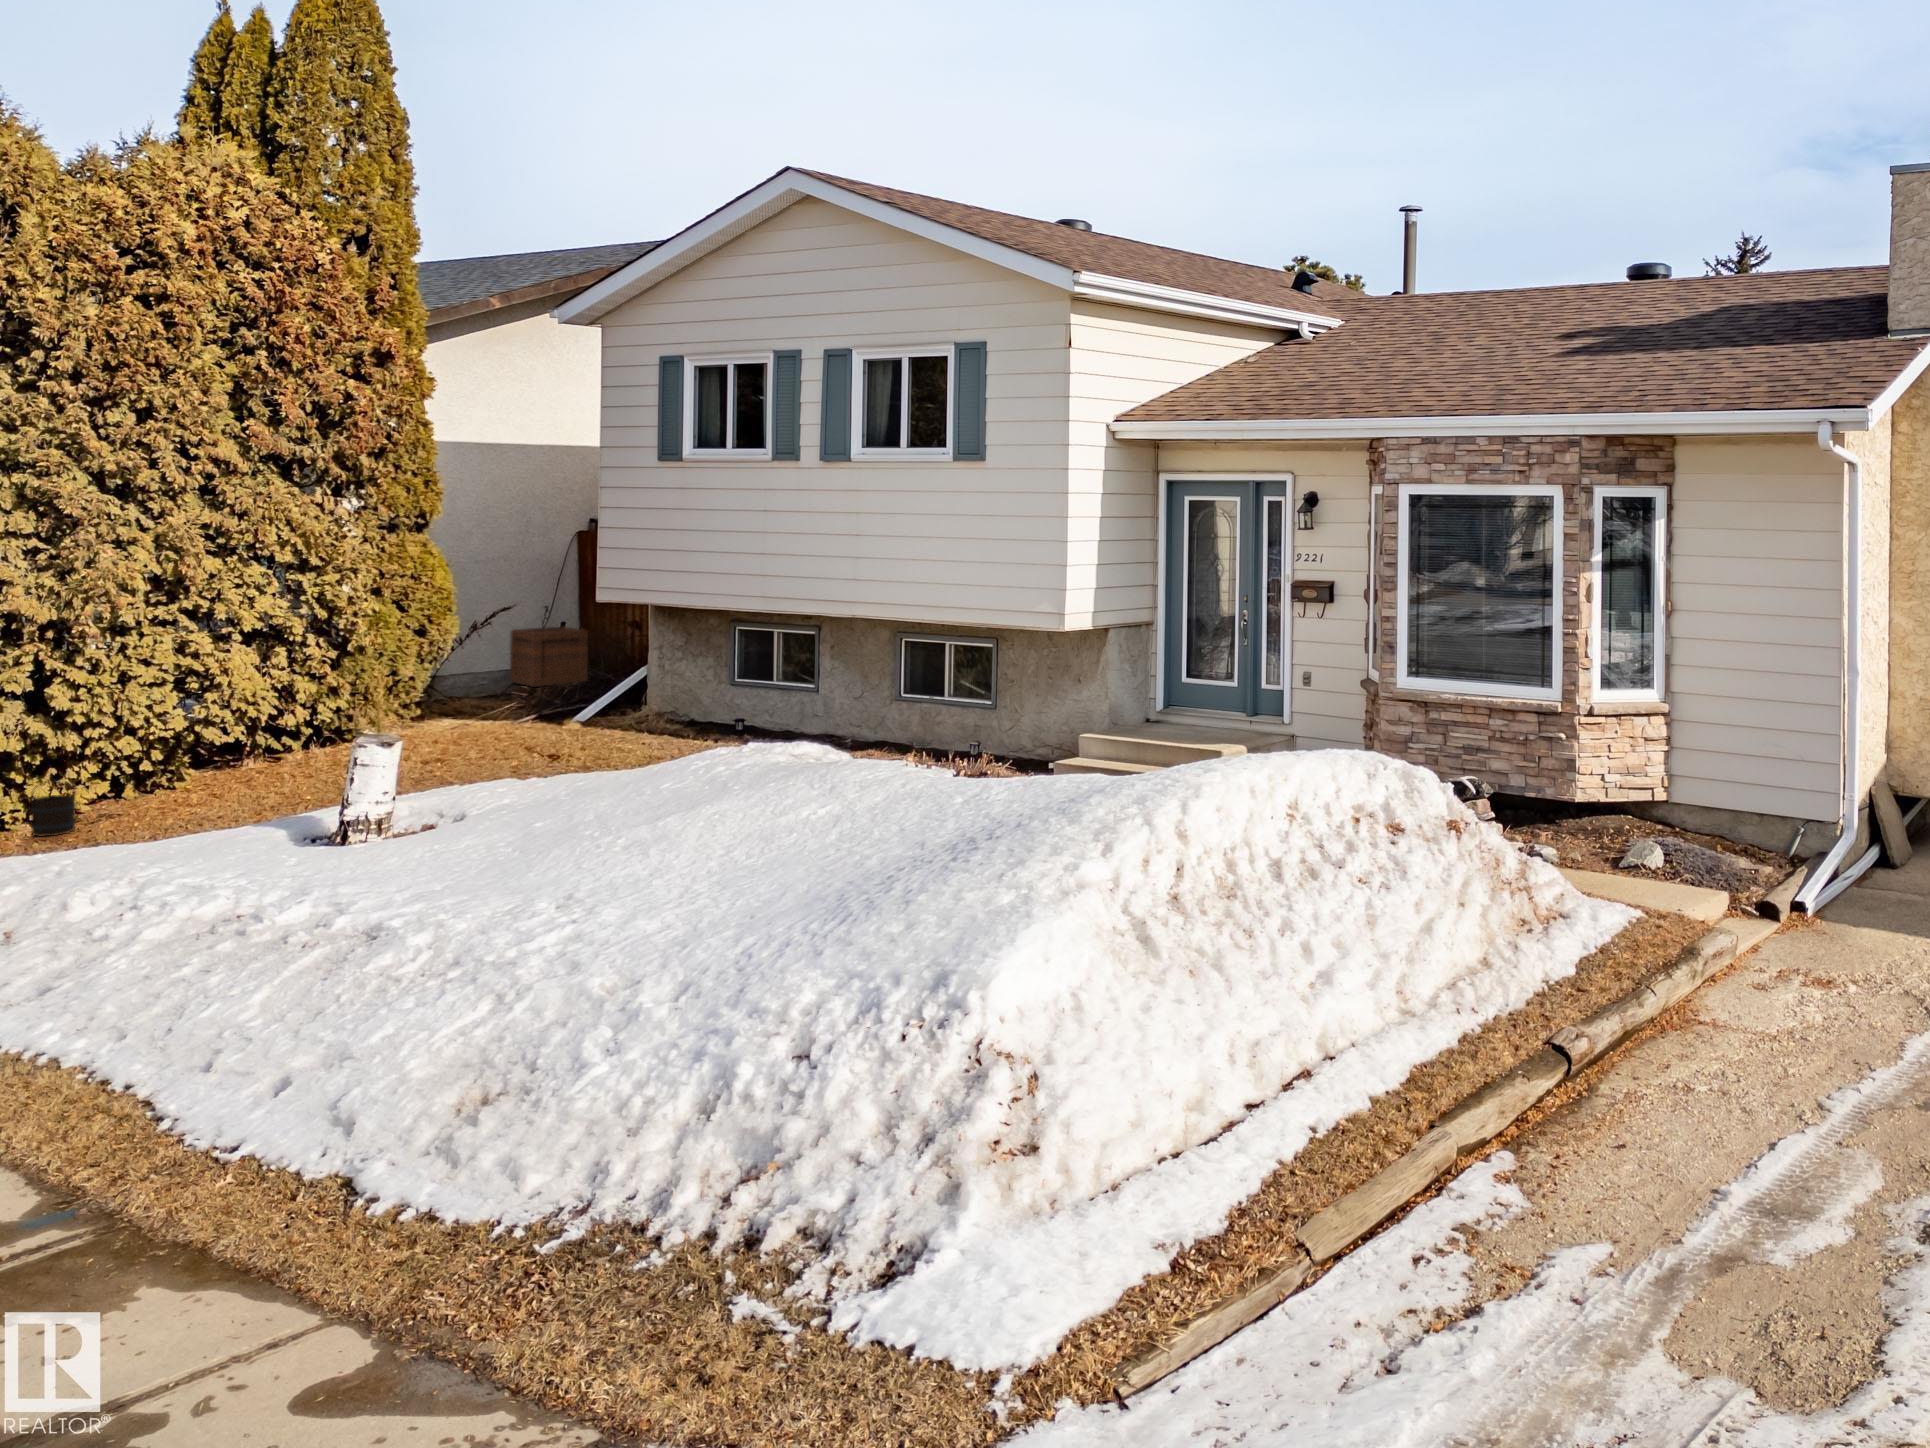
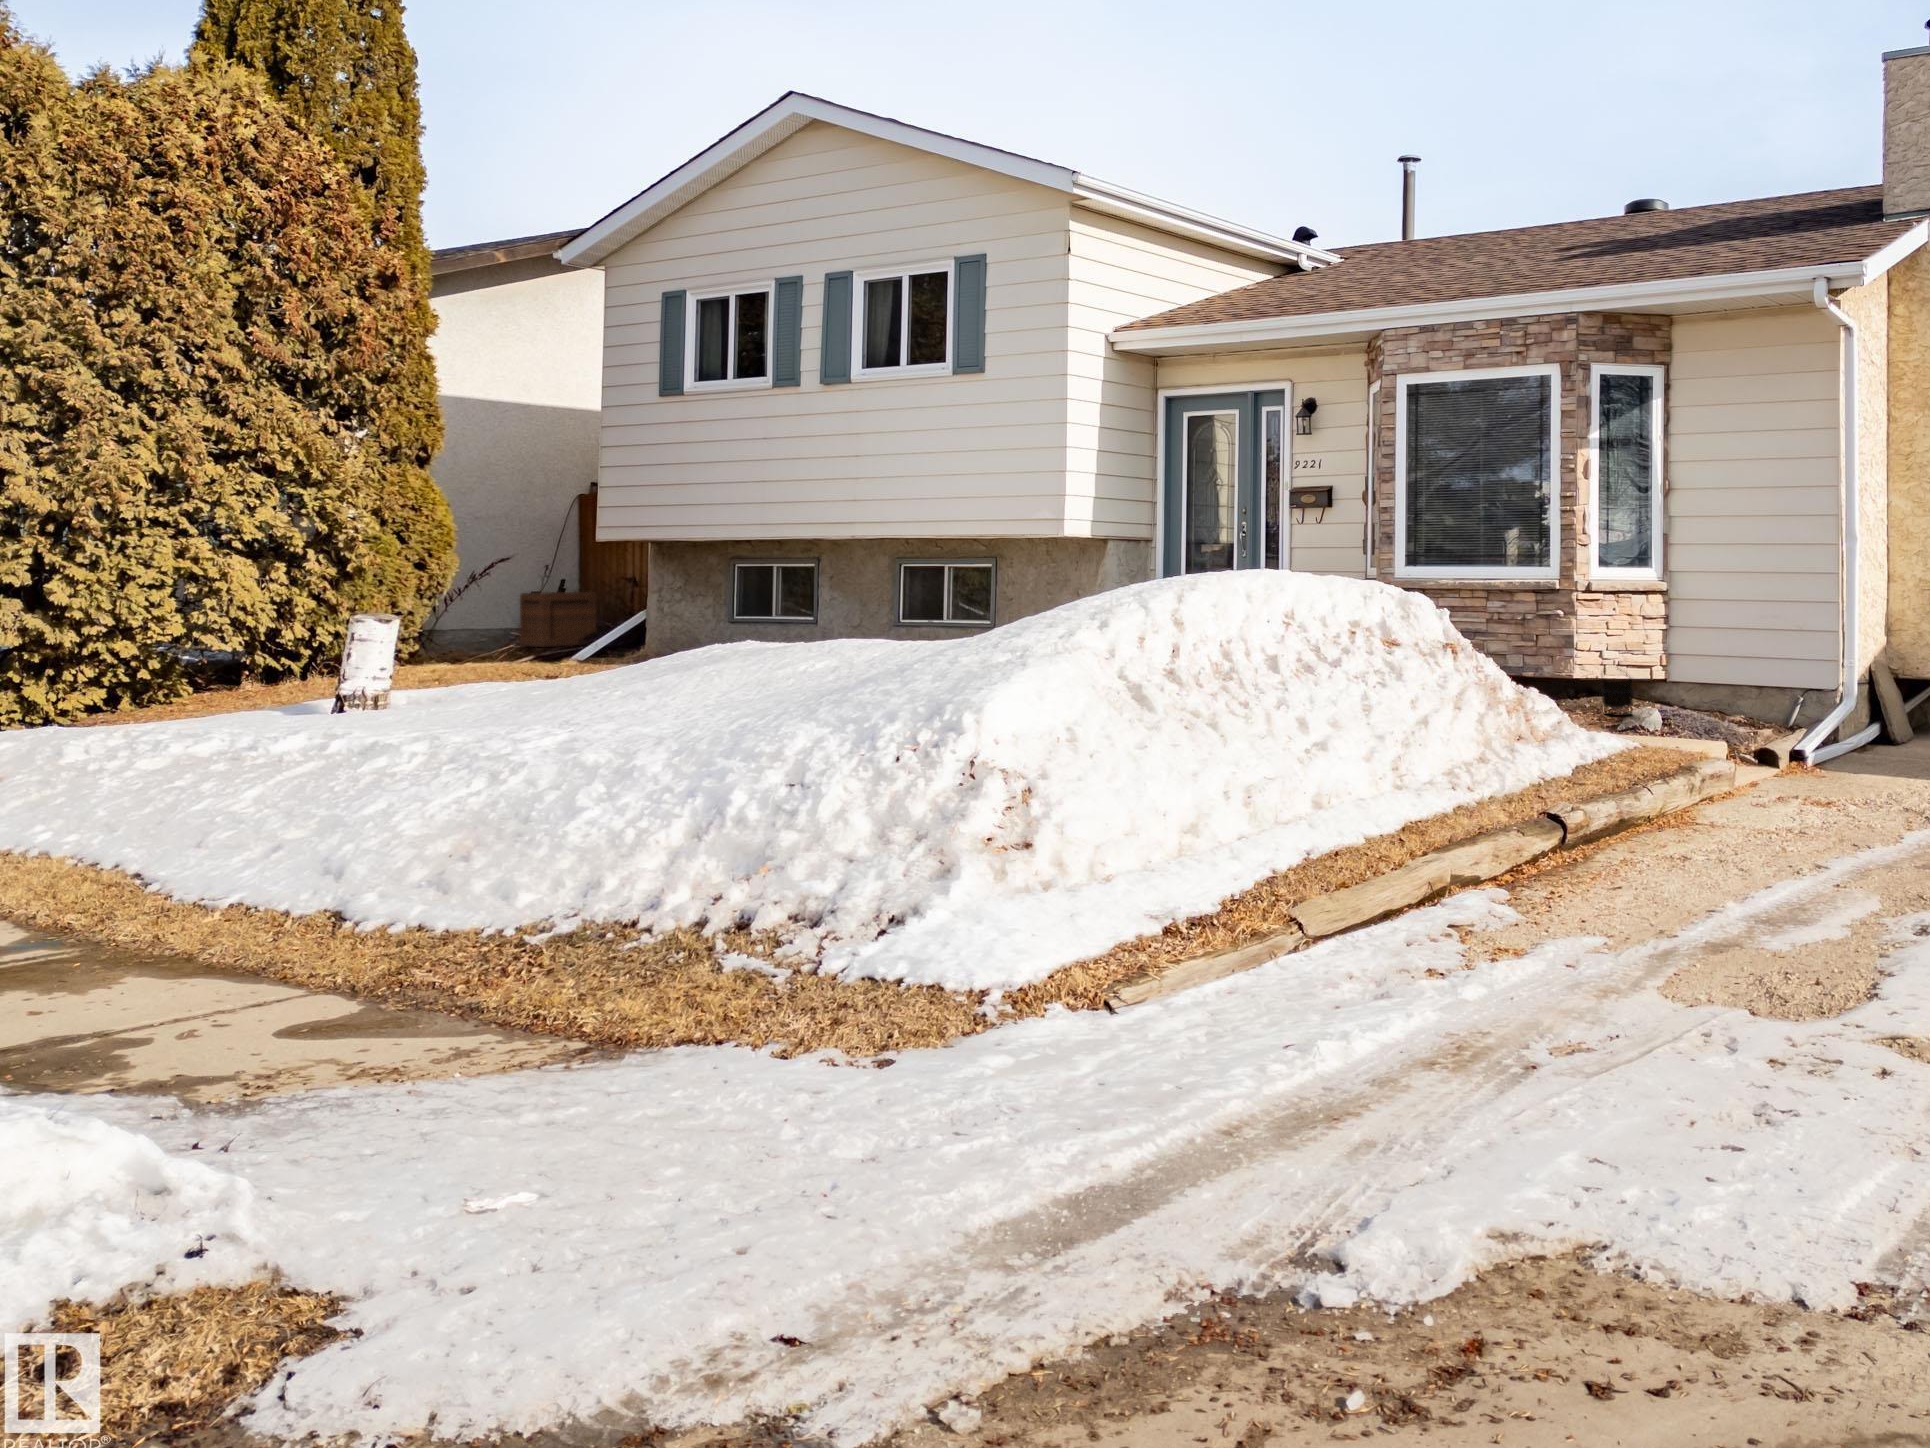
bucket: present [31,786,76,836] -> present [1601,670,1634,716]

